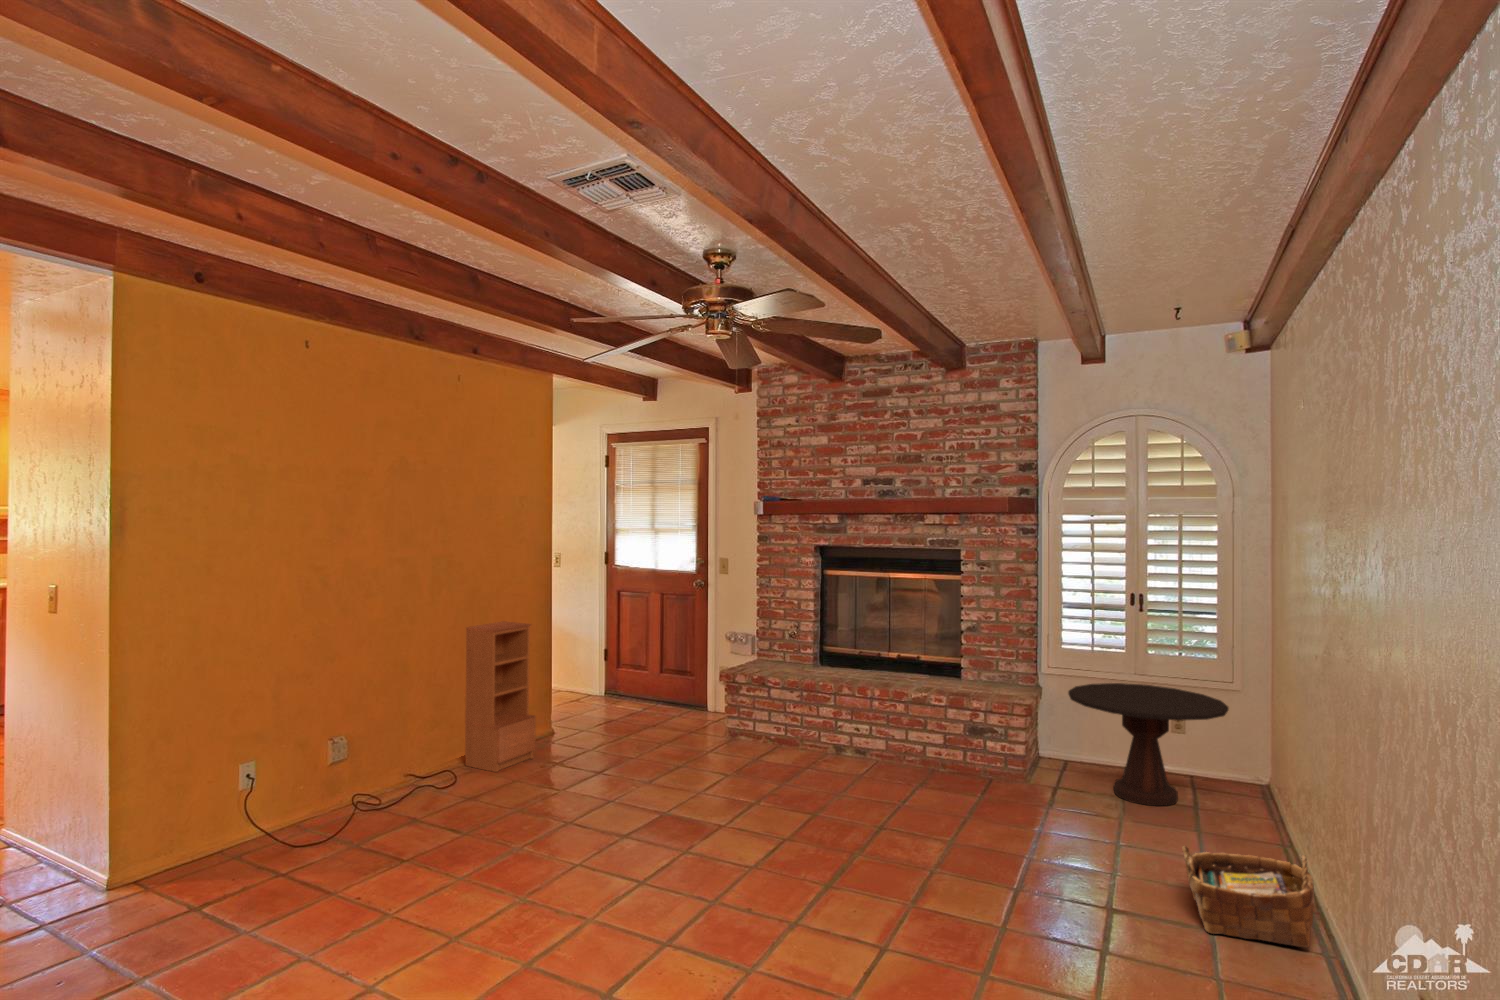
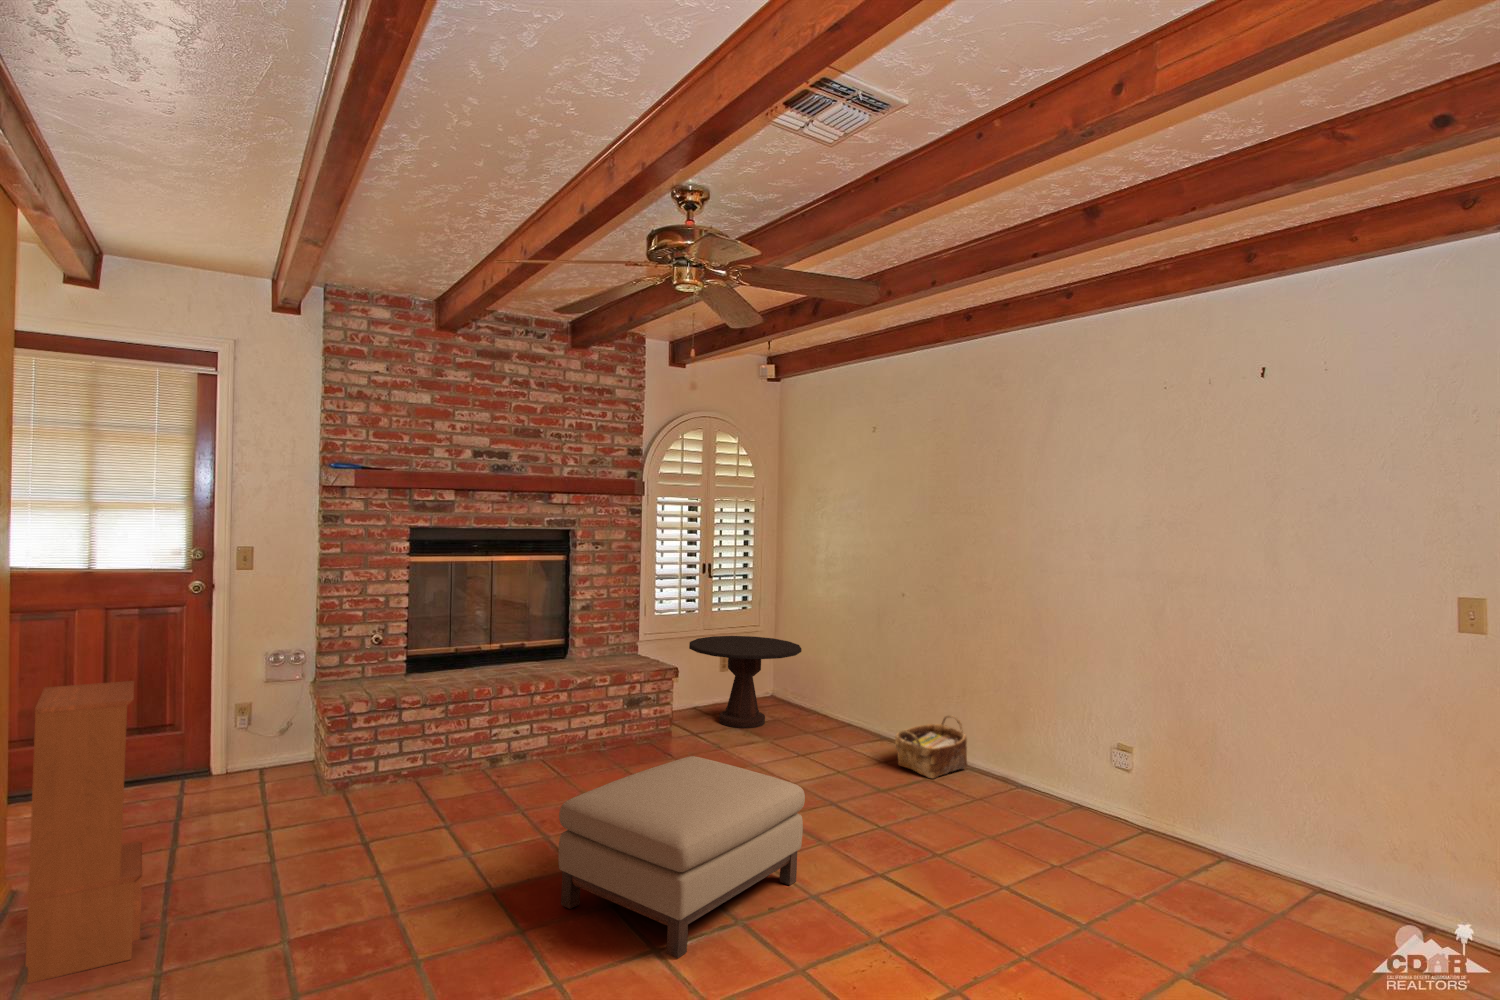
ottoman: none [590,753,800,909] -> present [559,756,805,958]

